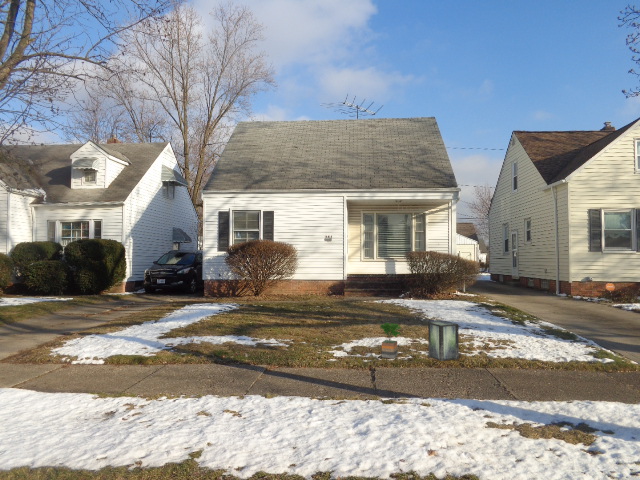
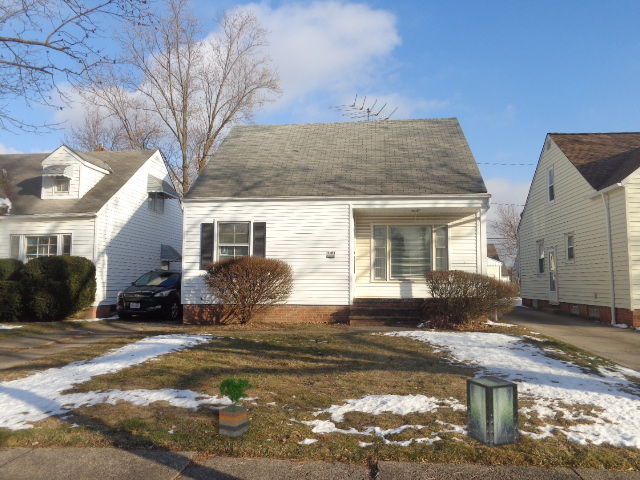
potted tree: present [380,323,401,358] -> present [219,378,253,437]

